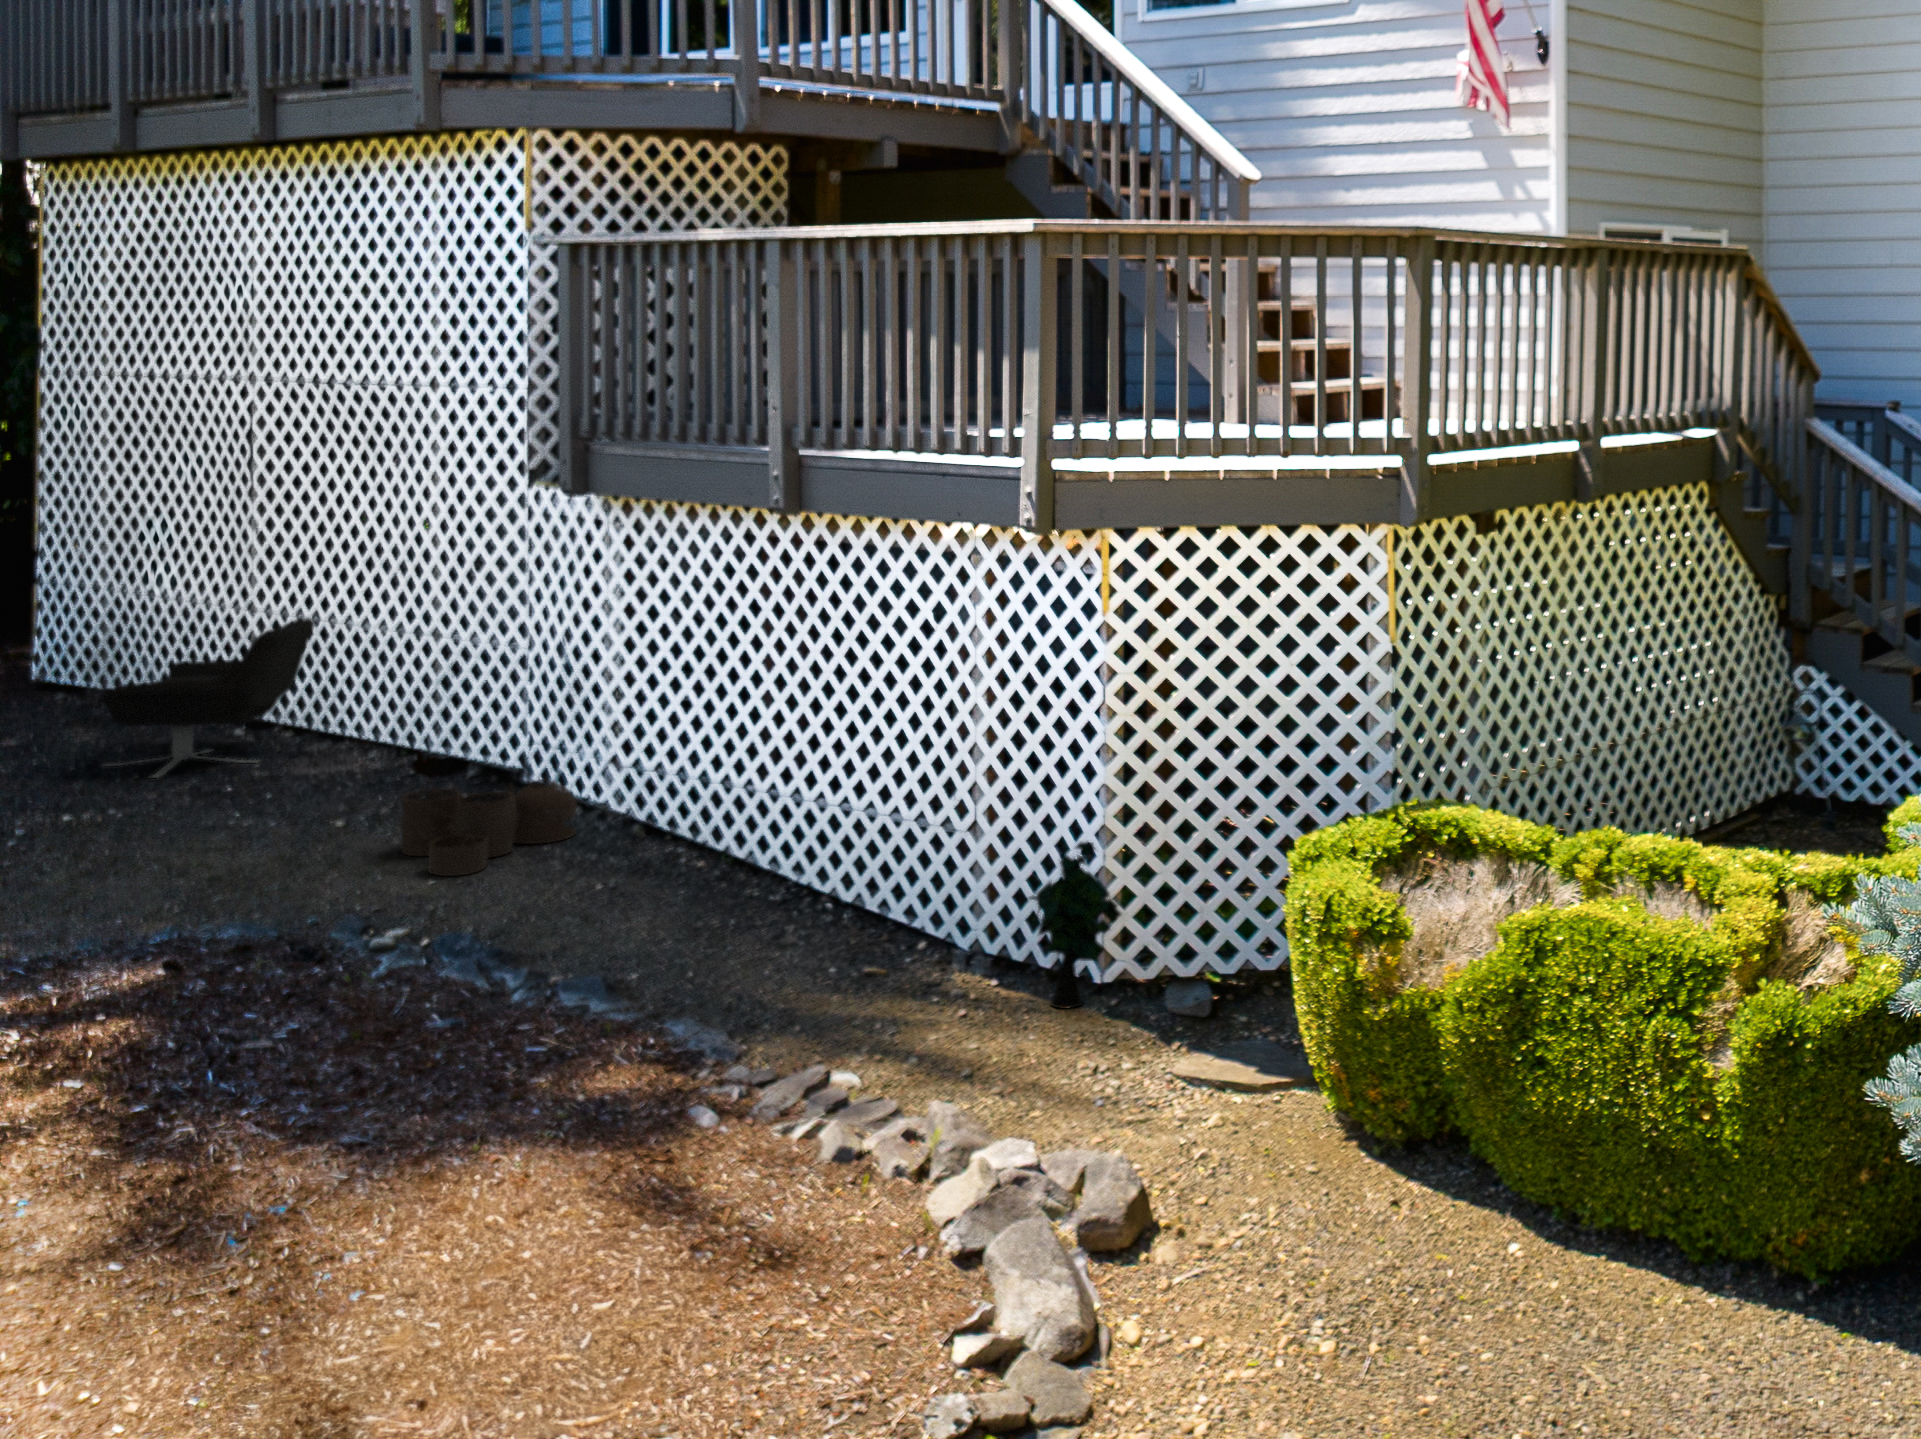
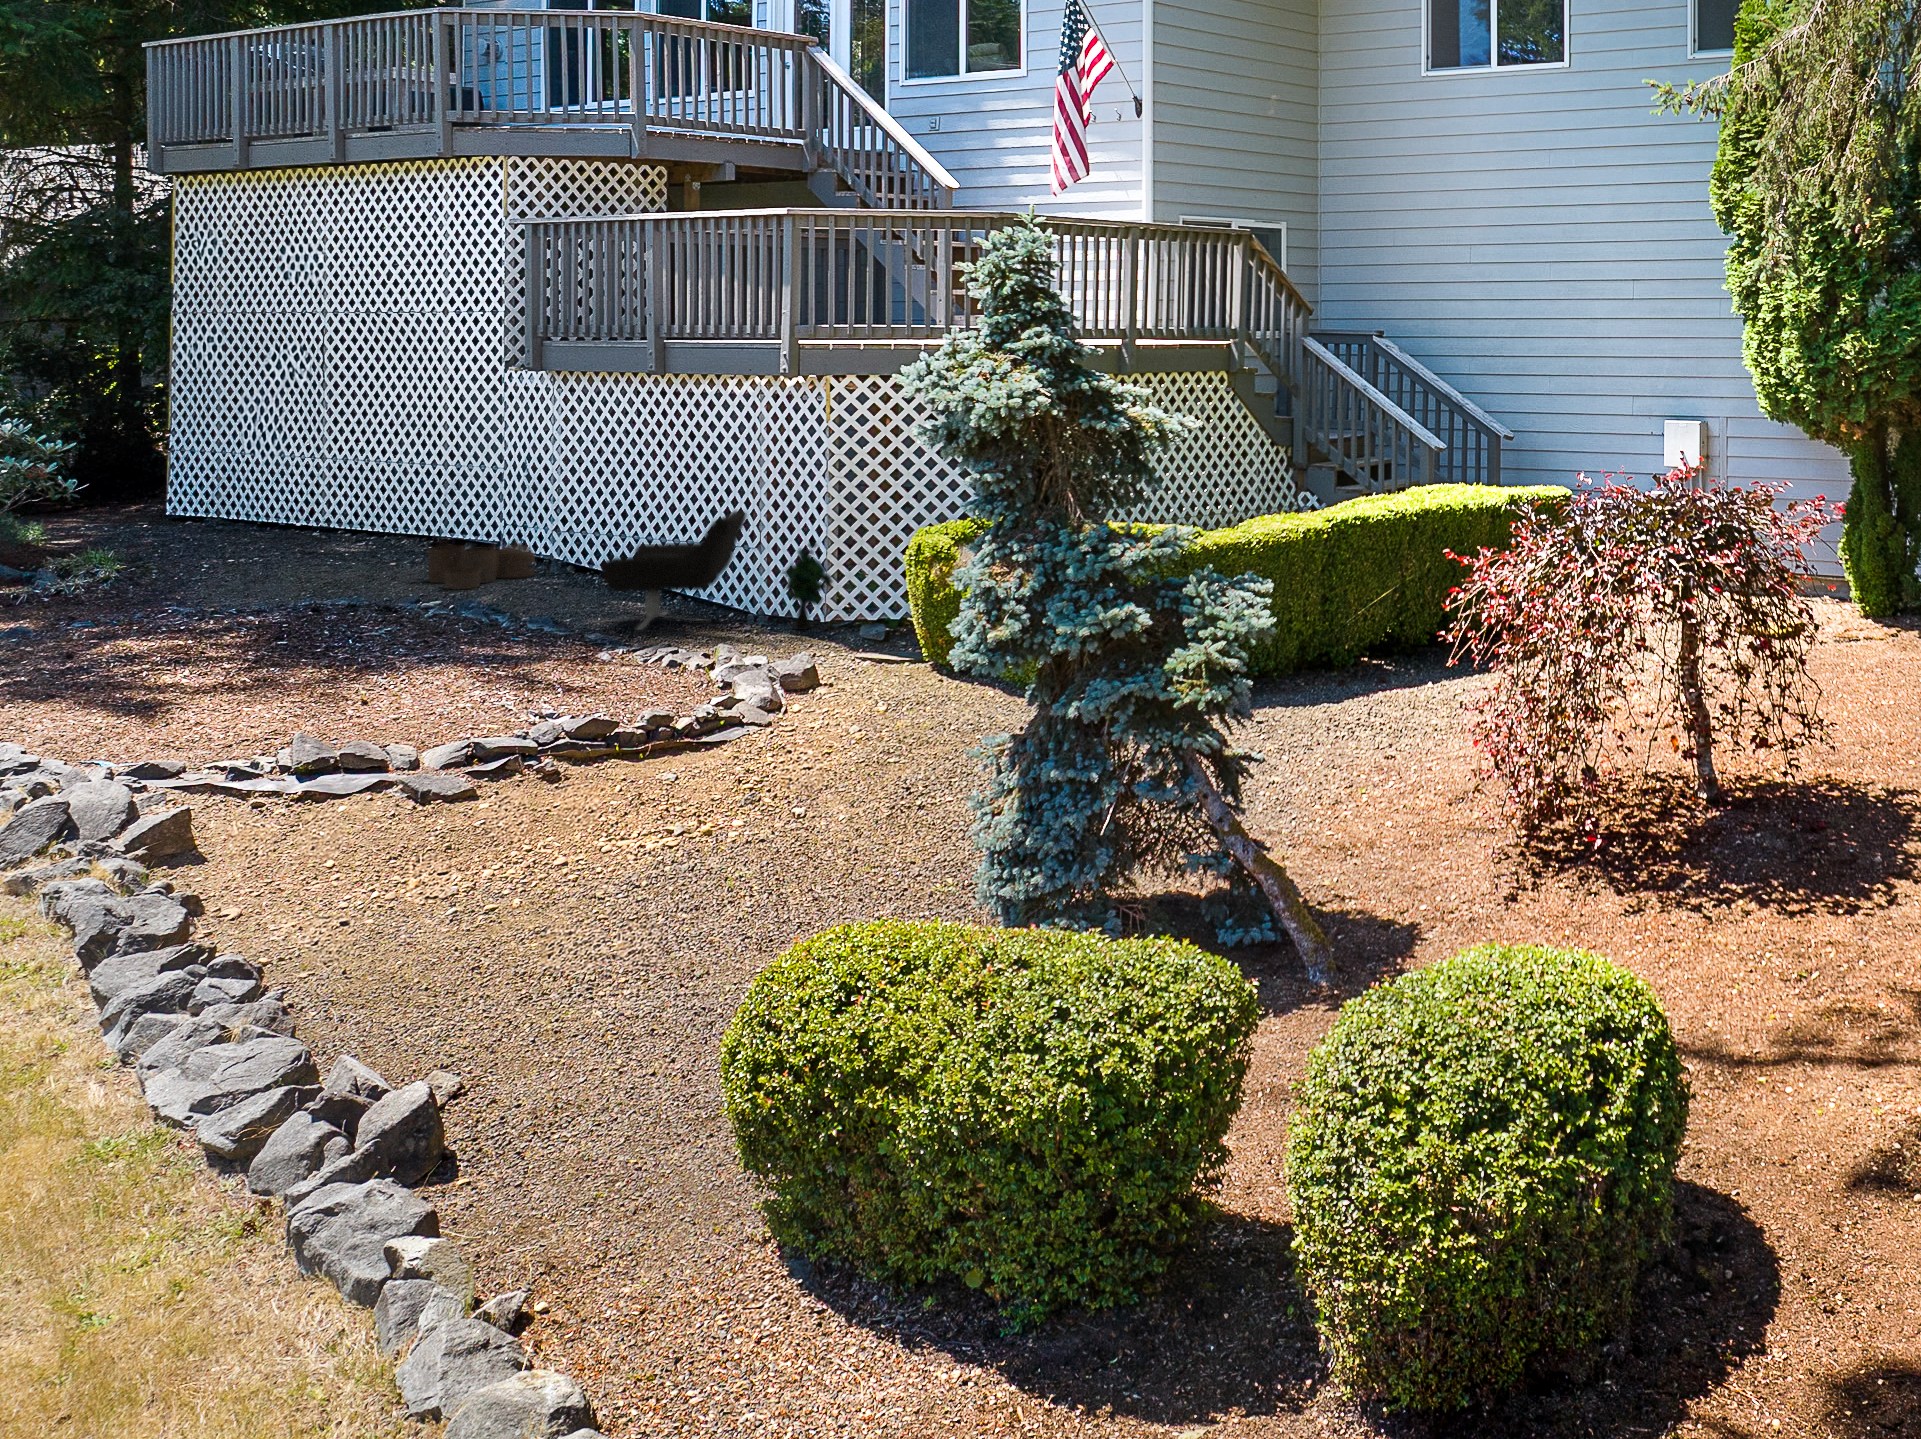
lounge chair: present [102,618,315,778] -> present [601,510,746,630]

